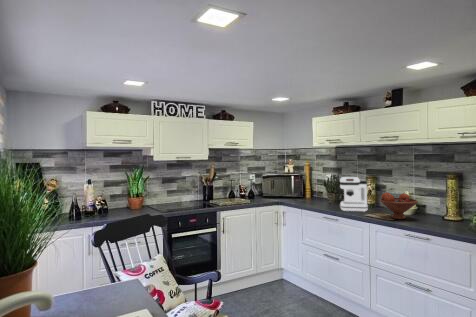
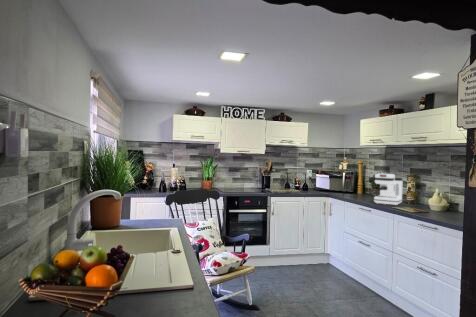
fruit bowl: present [380,192,418,219] -> none [404,188,440,212]

